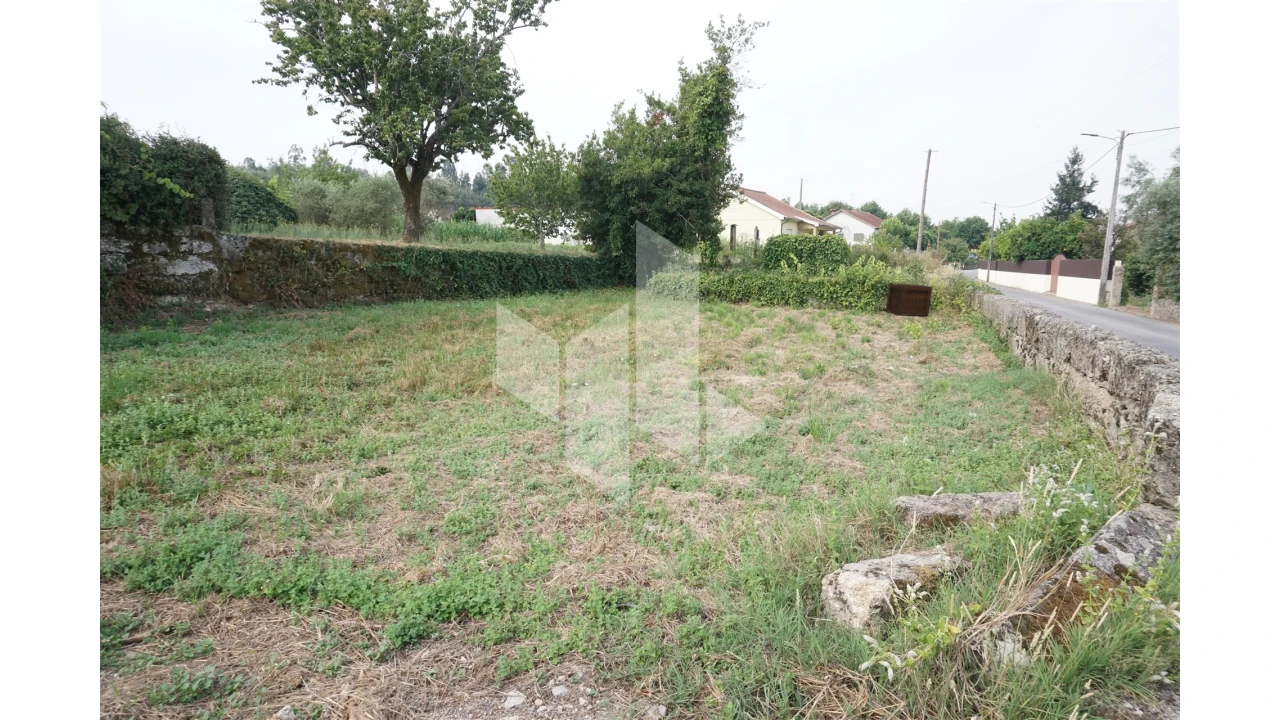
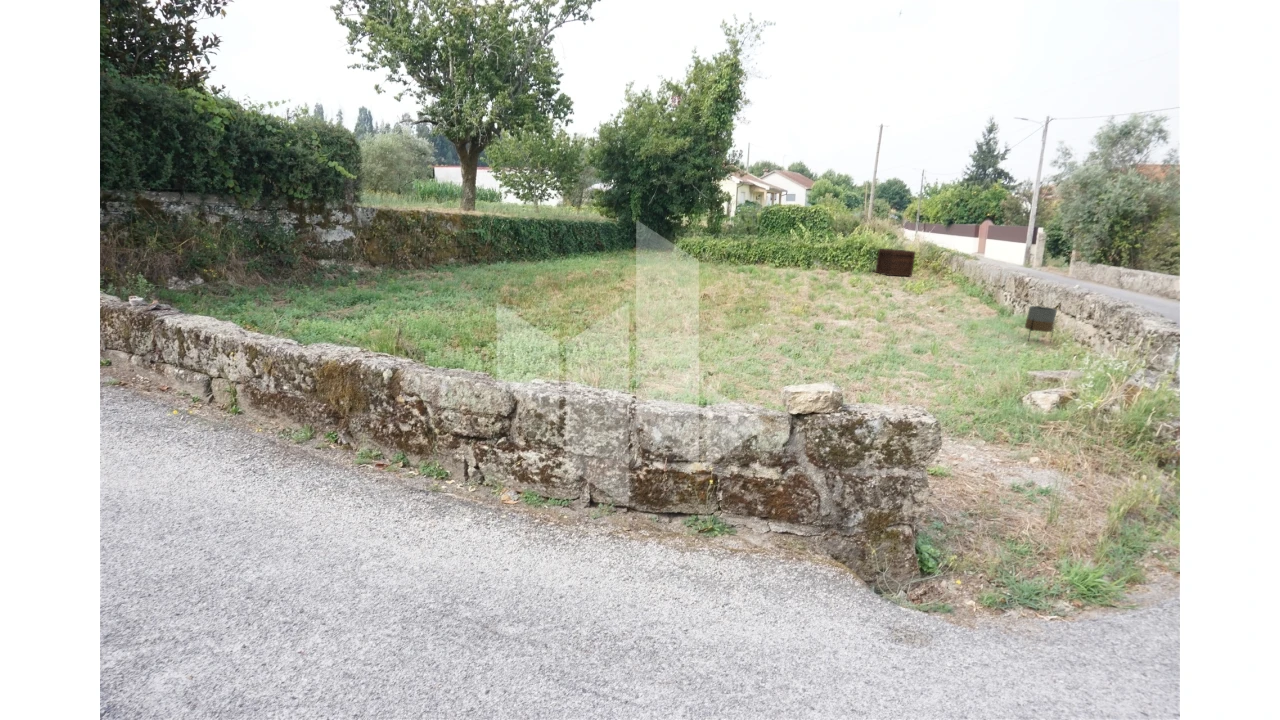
planter: none [1012,358,1062,415] -> present [1025,306,1057,336]

